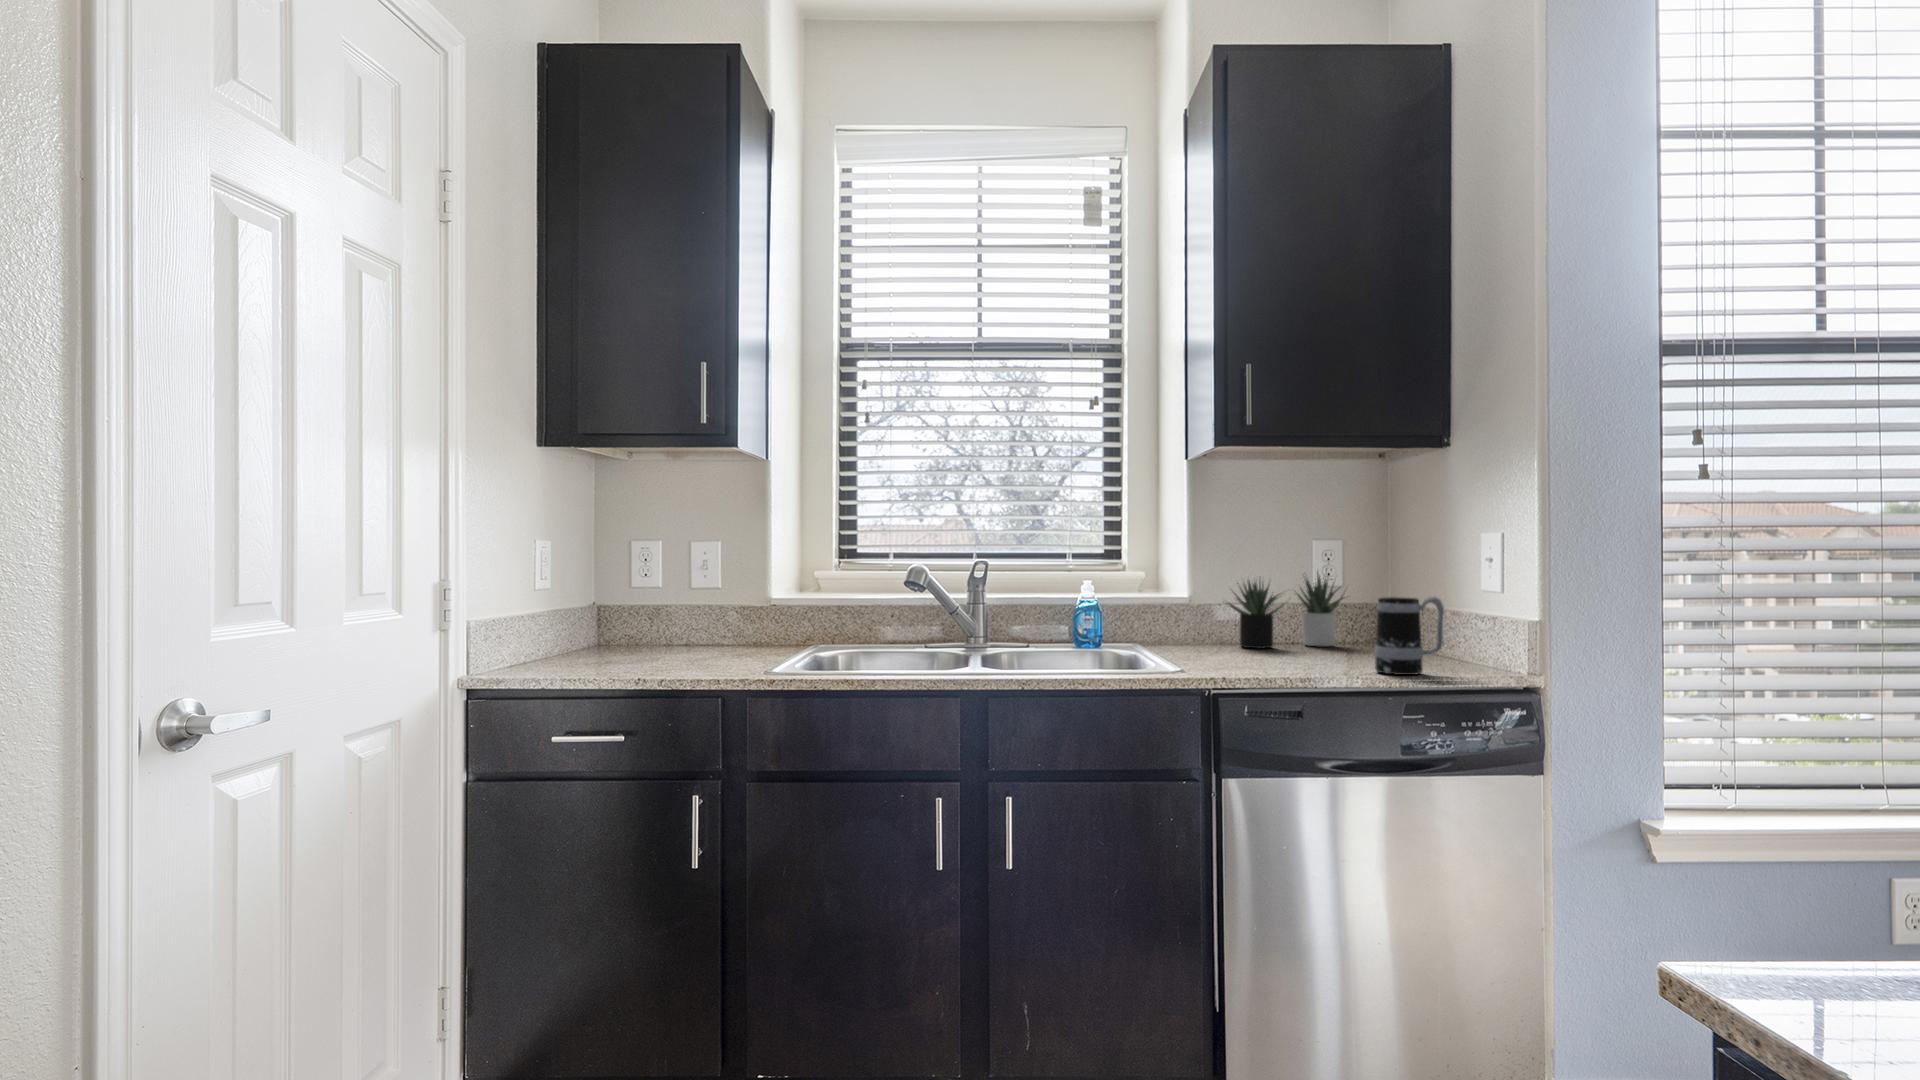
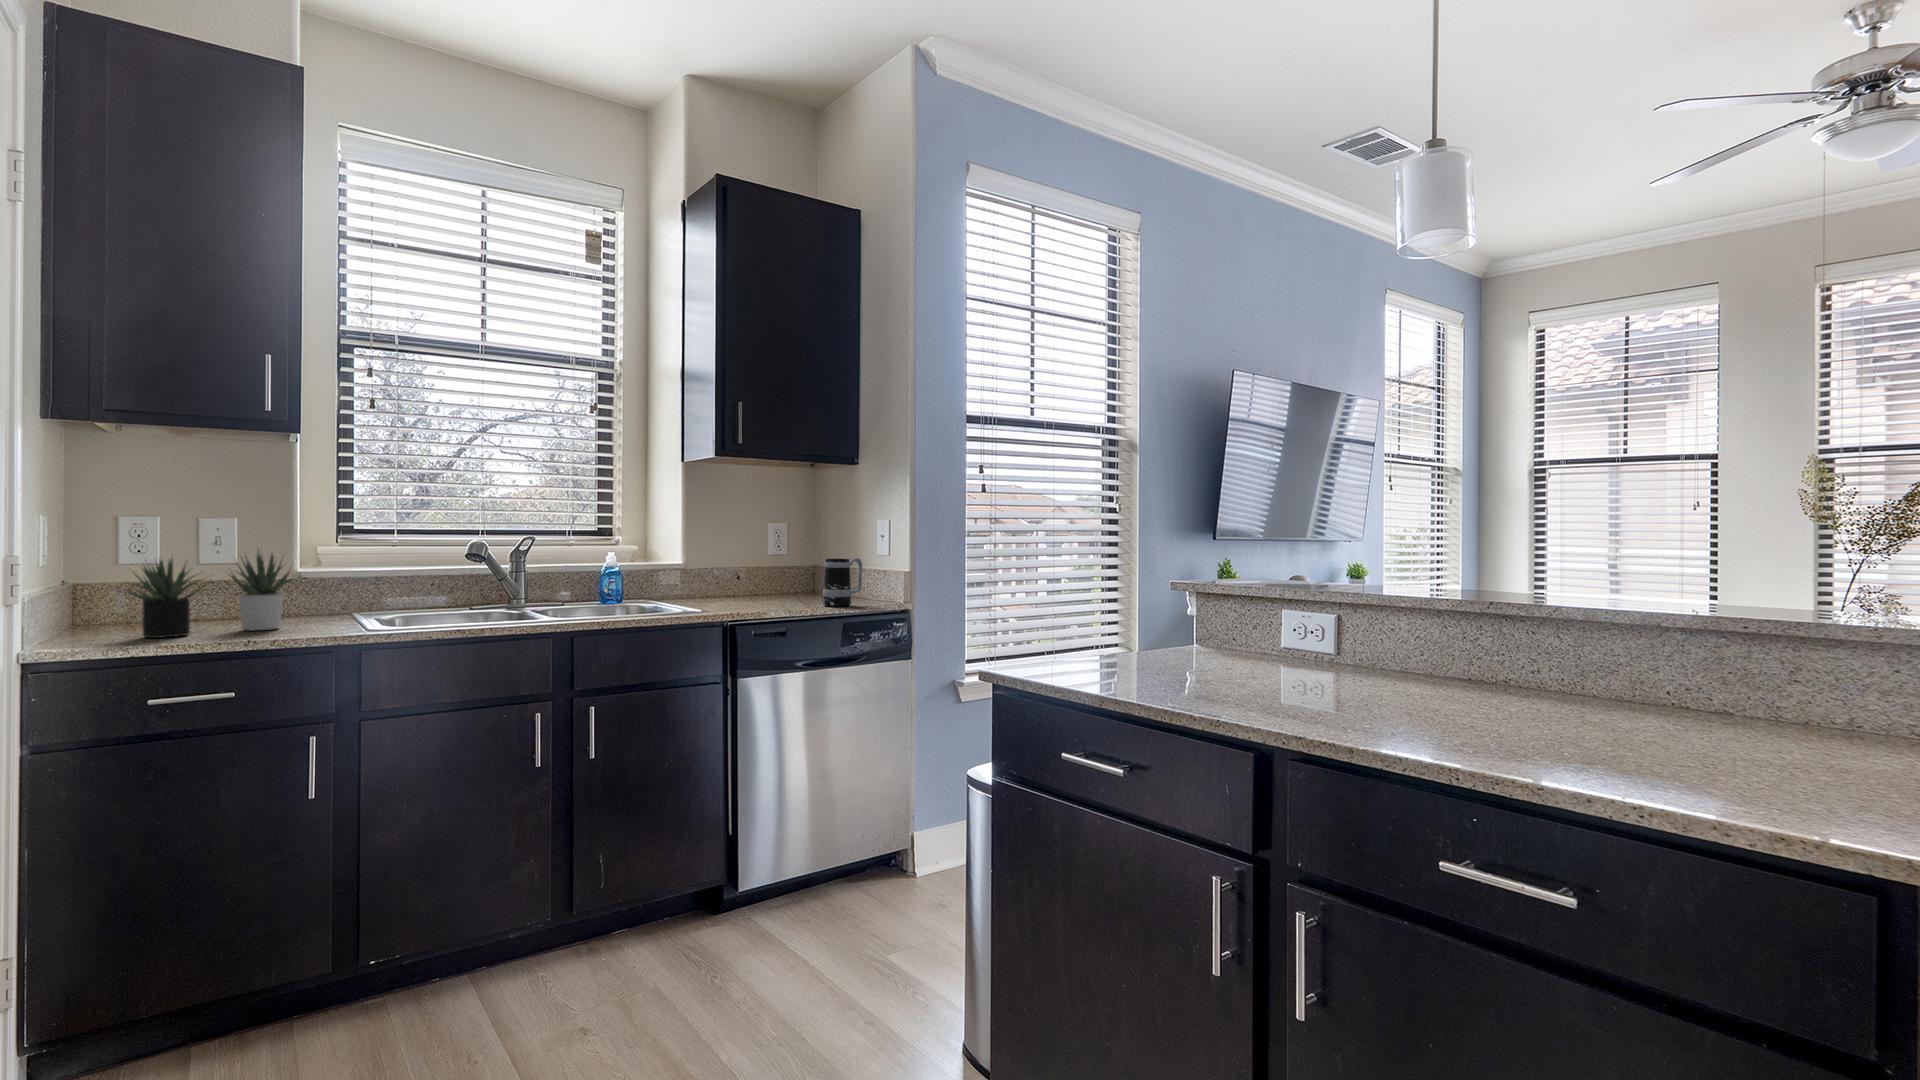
succulent plant: present [1228,573,1345,648] -> present [124,552,303,638]

